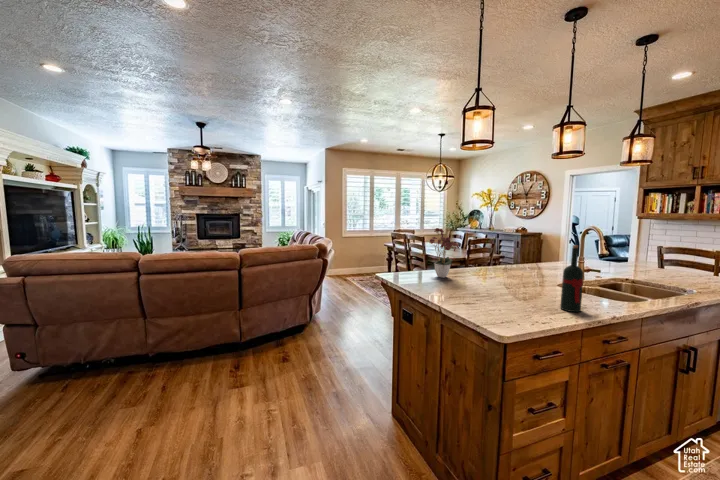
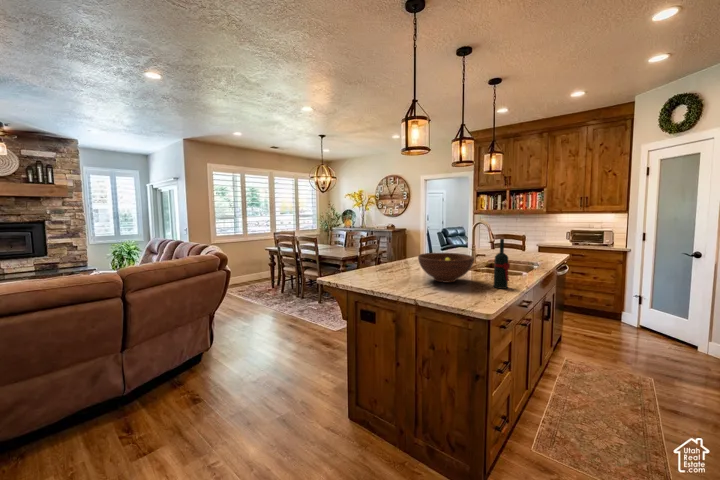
flower arrangement: present [429,228,459,278] -> none [366,226,400,275]
fruit bowl: none [473,259,543,295] -> present [418,253,474,283]

